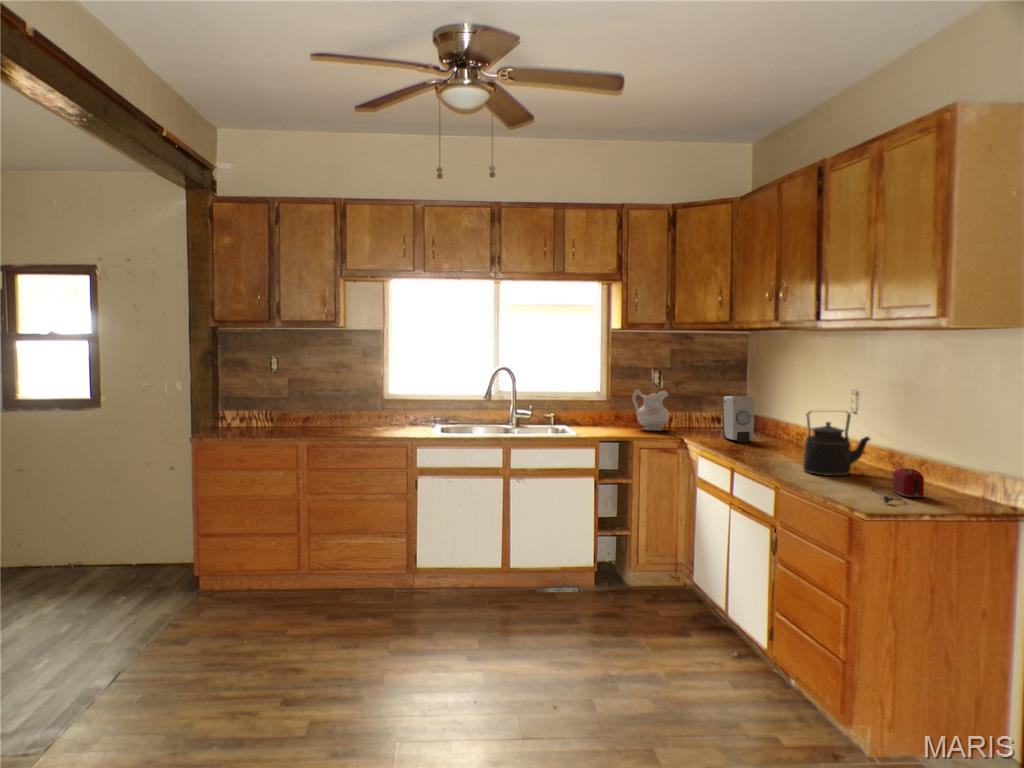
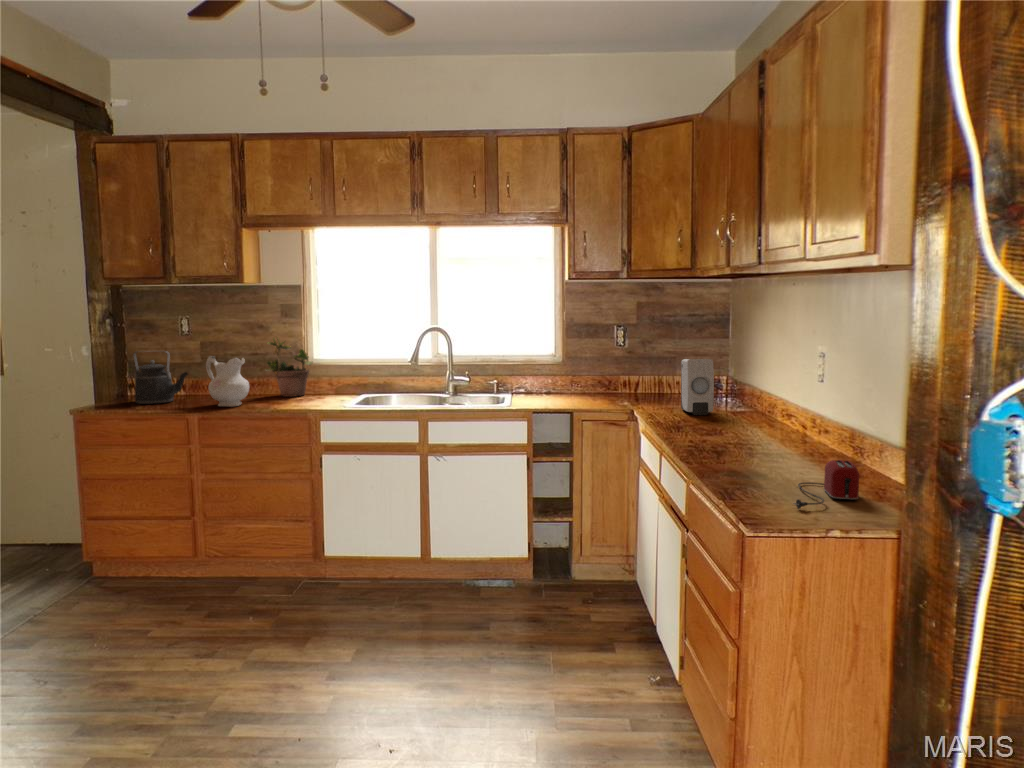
potted plant: none [351,370,394,428] -> present [266,339,313,397]
ceramic pitcher: present [633,389,669,431] -> present [206,356,249,406]
kettle: present [803,411,870,476] -> present [133,351,188,404]

